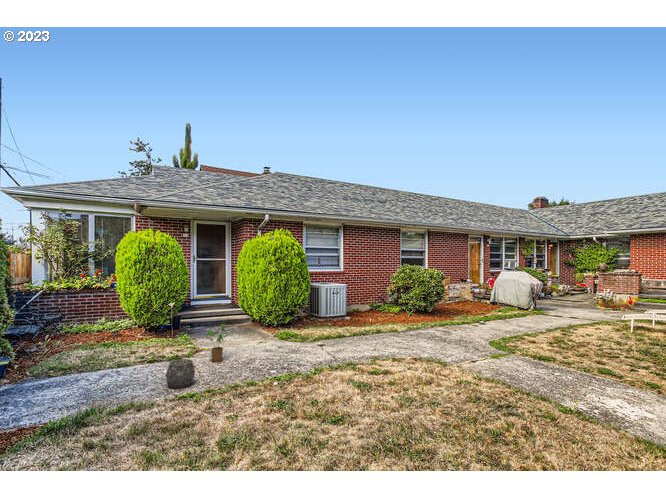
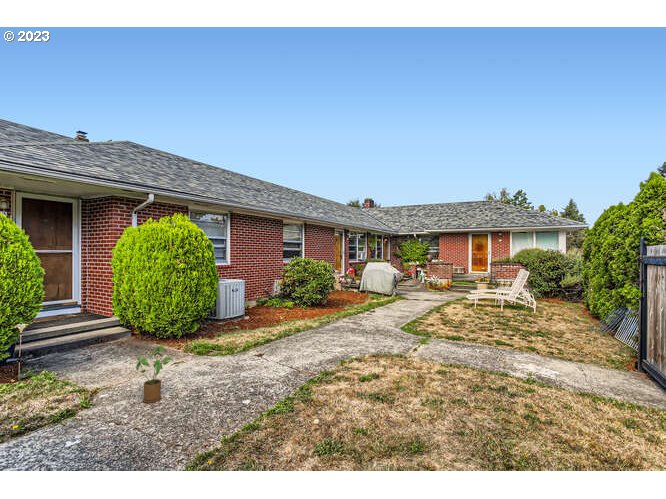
woven basket: present [166,359,195,388] -> none [119,409,166,460]

